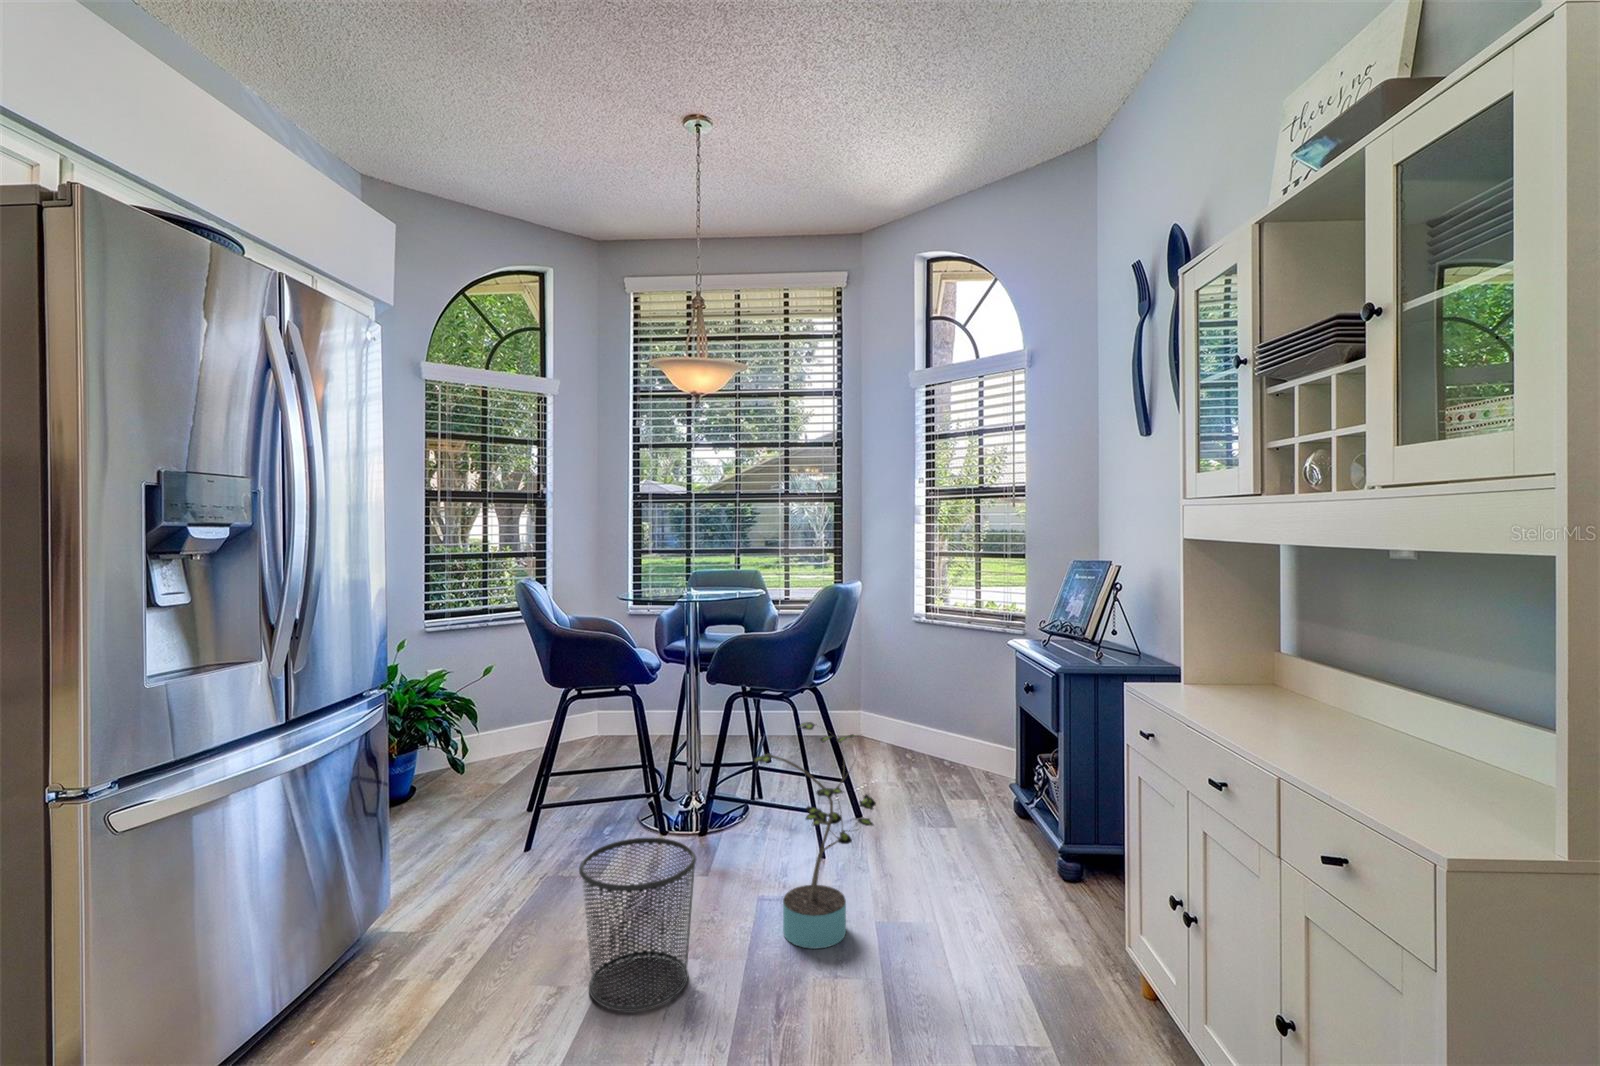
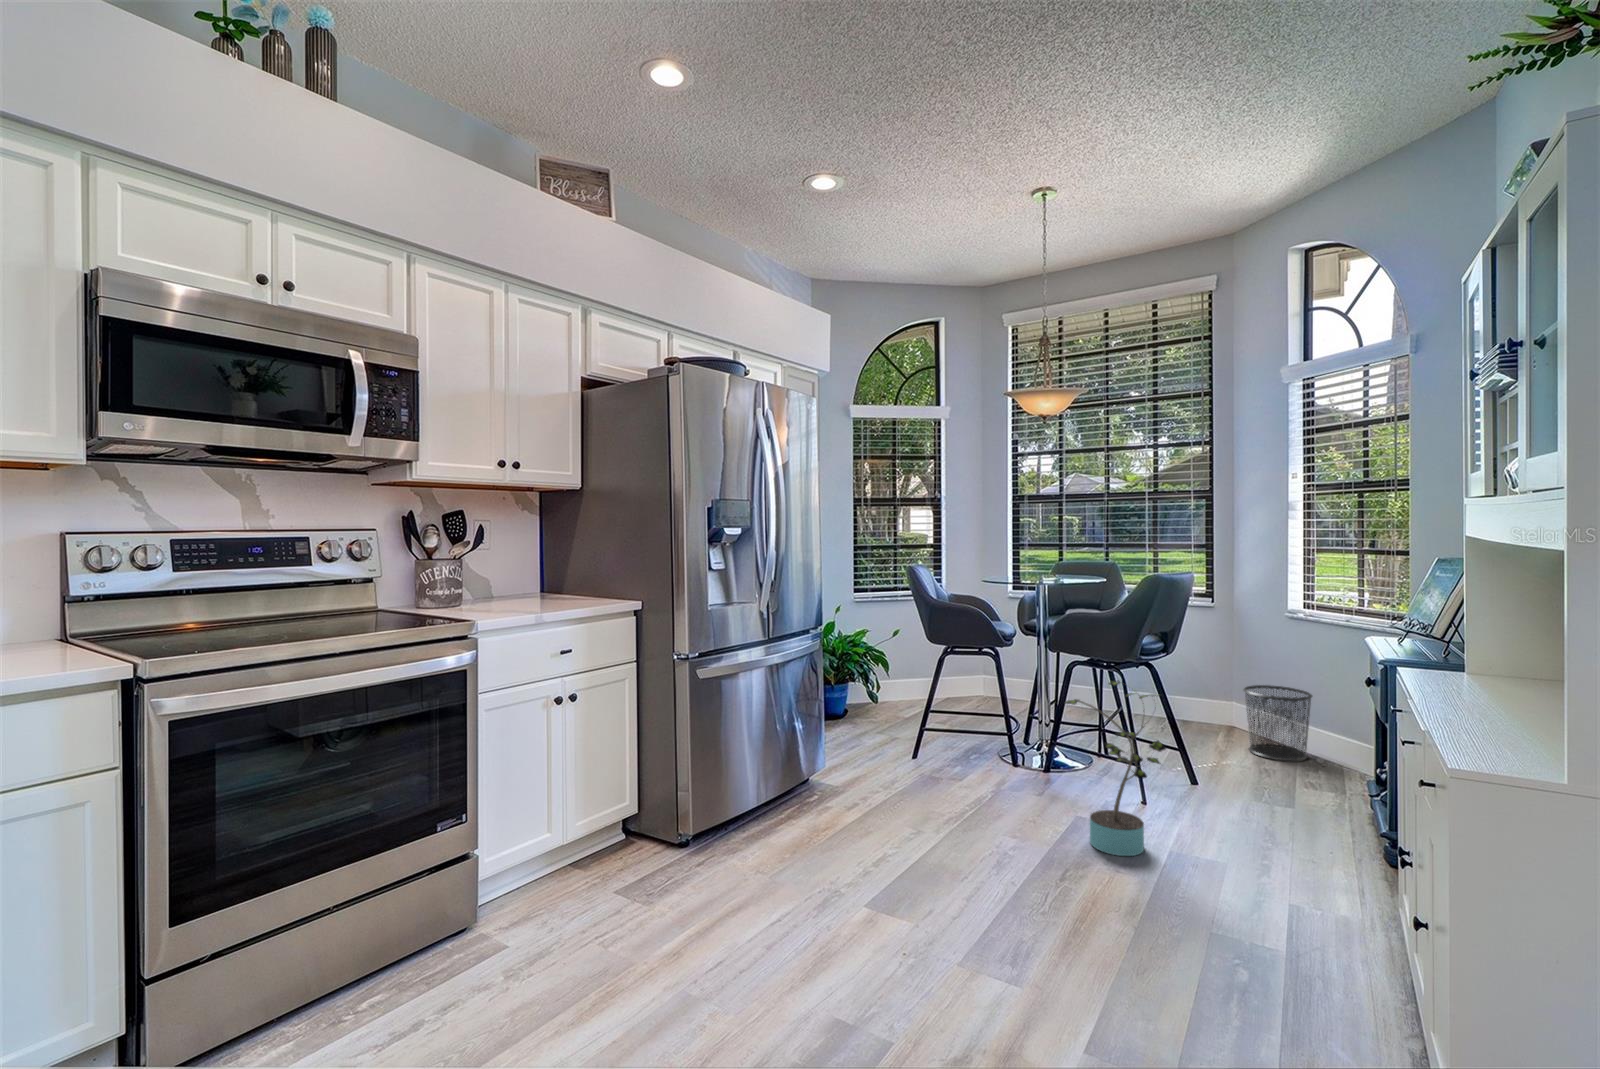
waste bin: present [579,837,696,1011] -> present [1244,685,1312,761]

